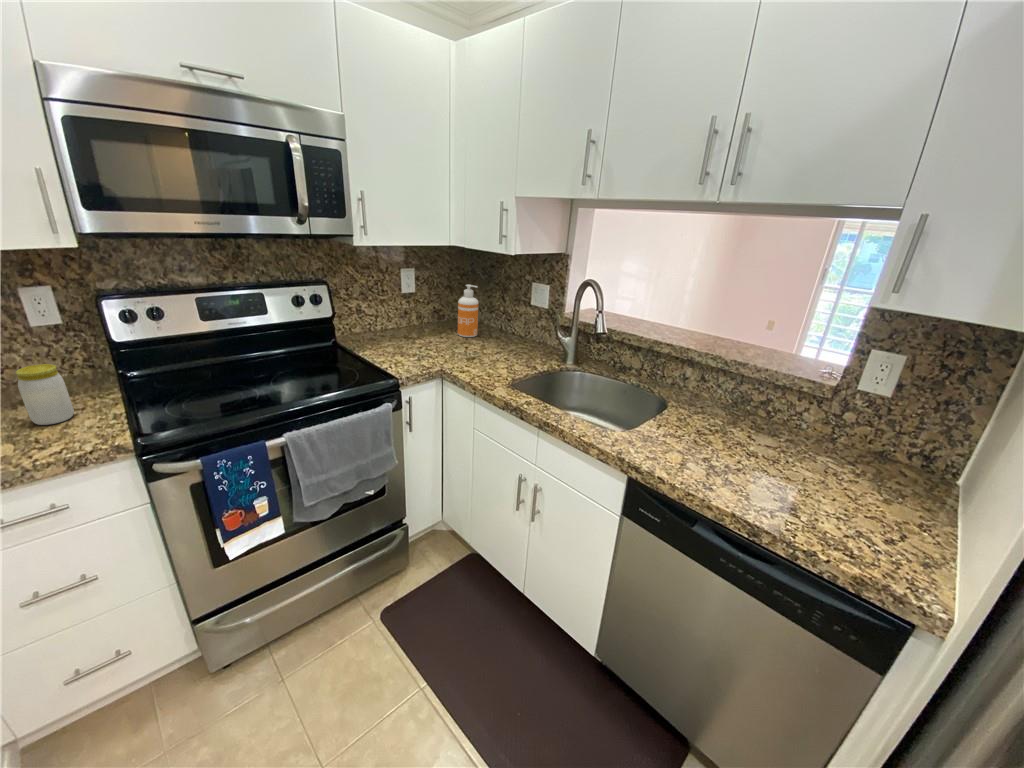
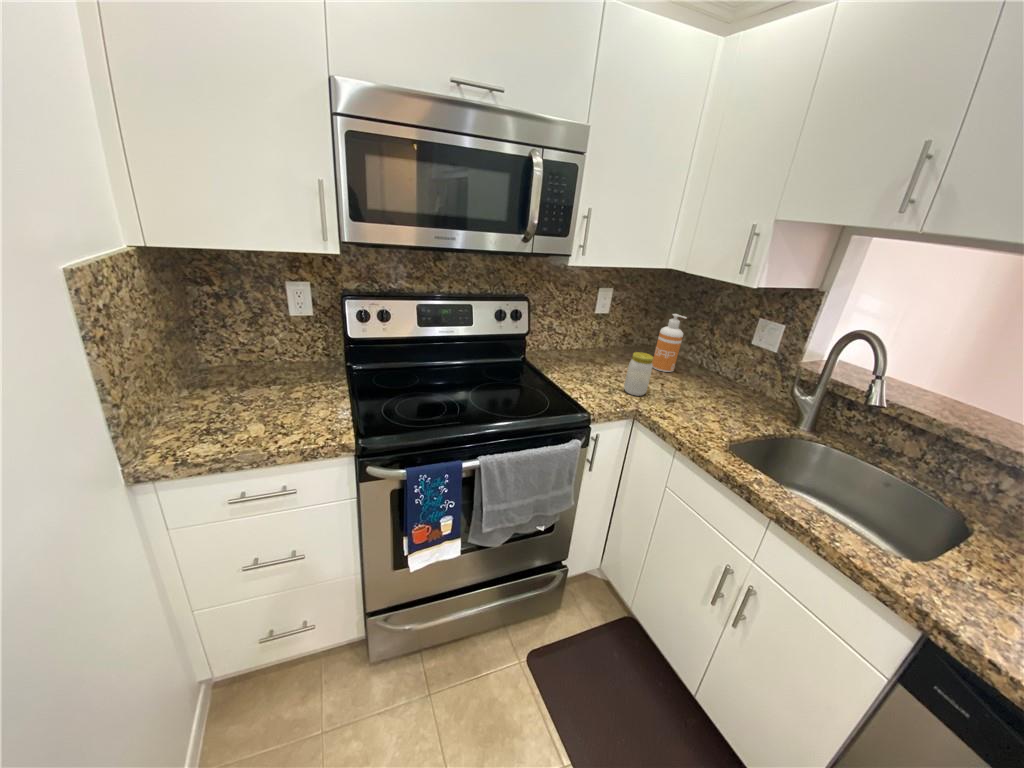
jar: present [16,364,74,425] -> present [624,352,653,396]

